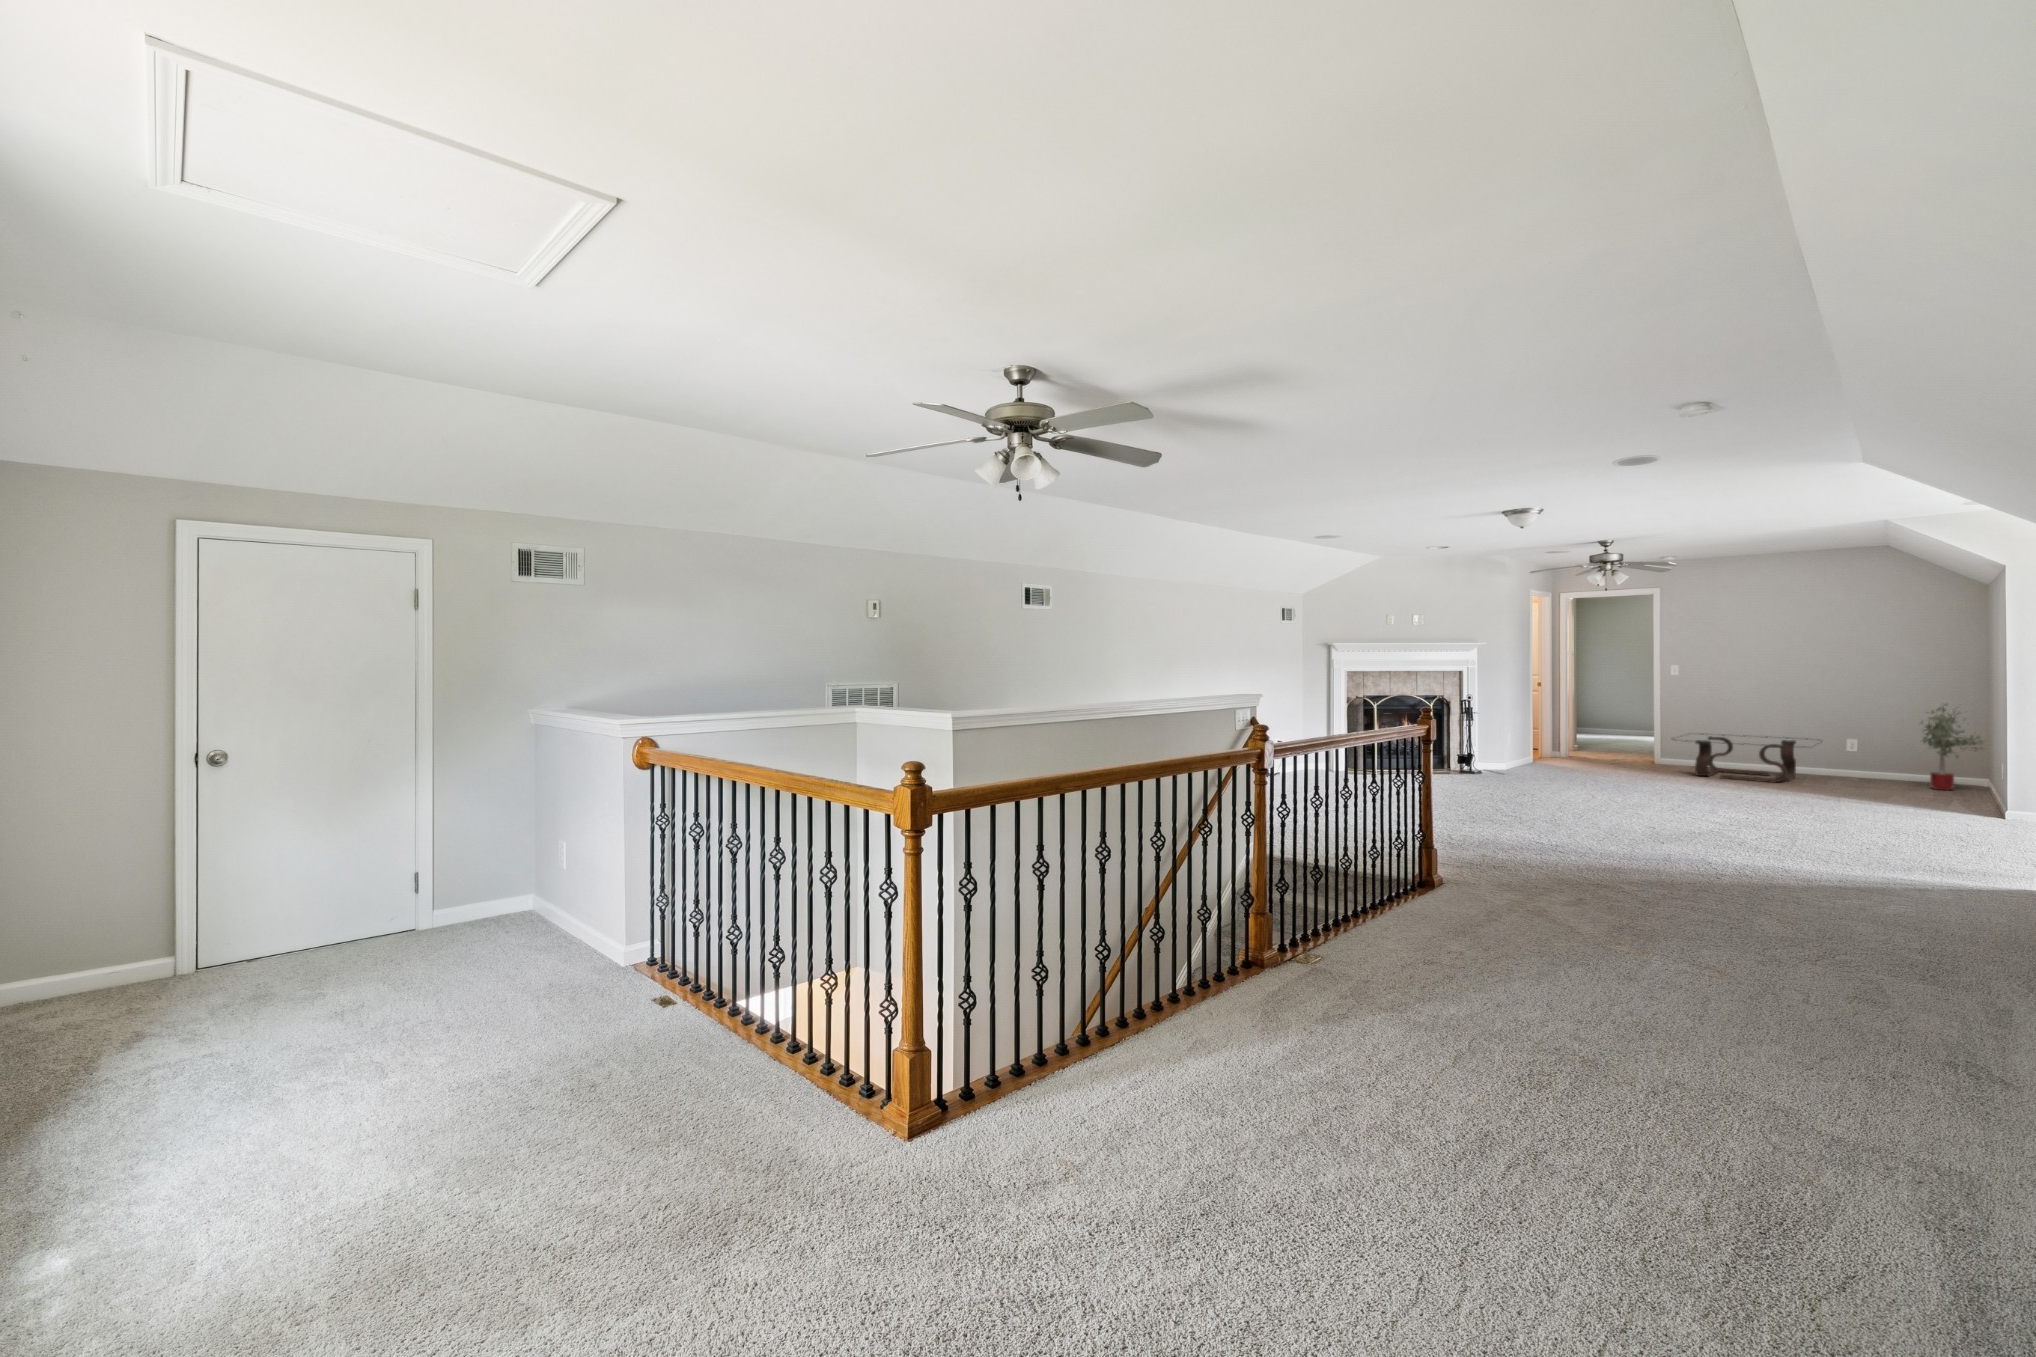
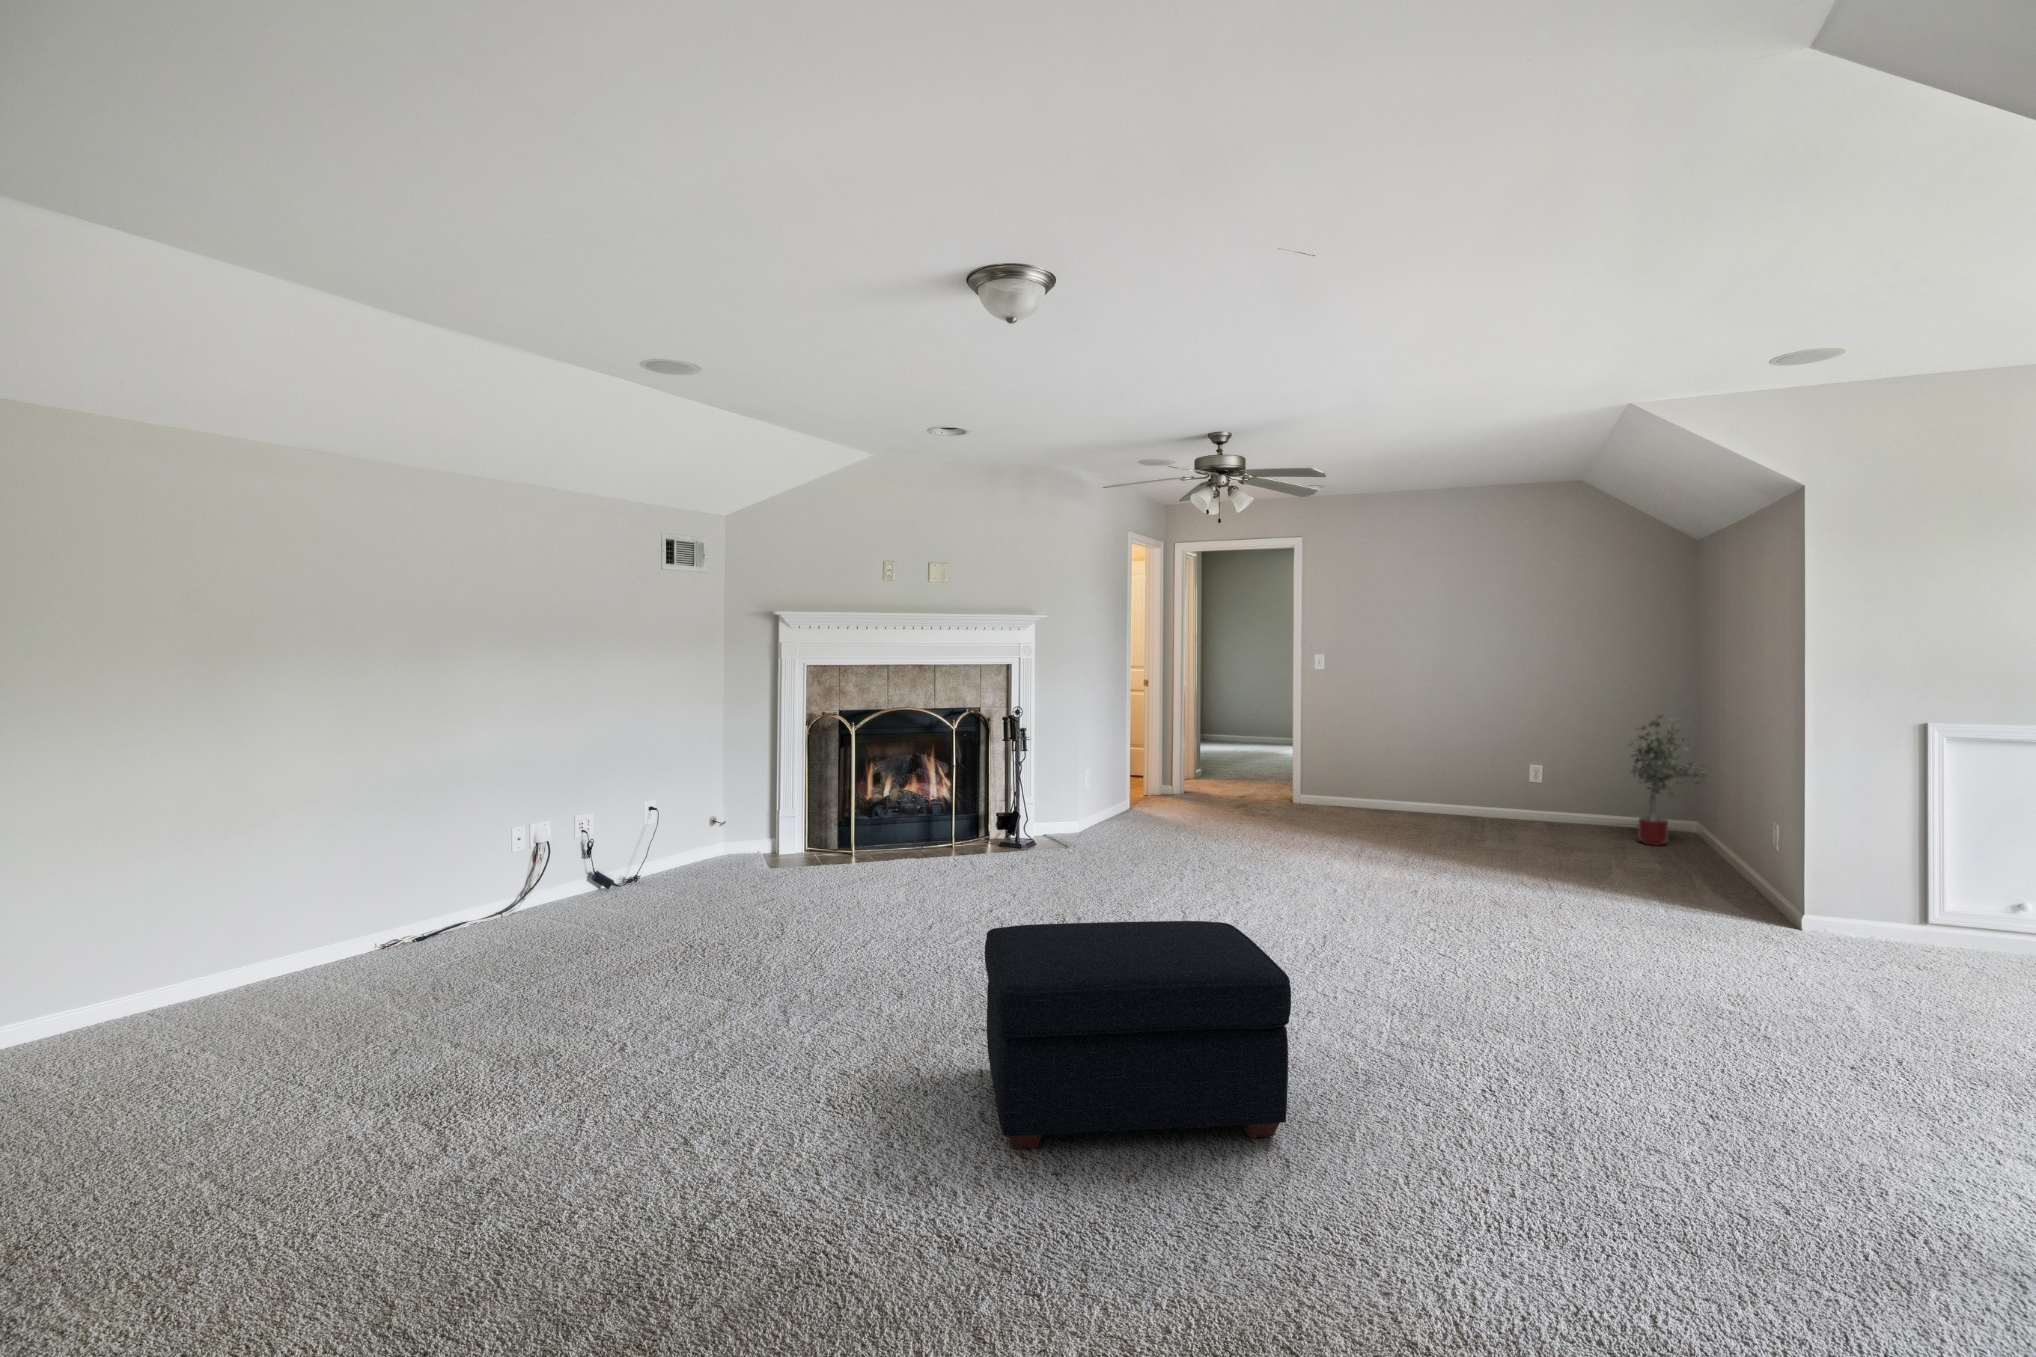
coffee table: present [1695,736,1807,782] -> none [1314,756,1505,841]
ottoman: none [1513,767,1658,841] -> present [985,921,1291,1149]

